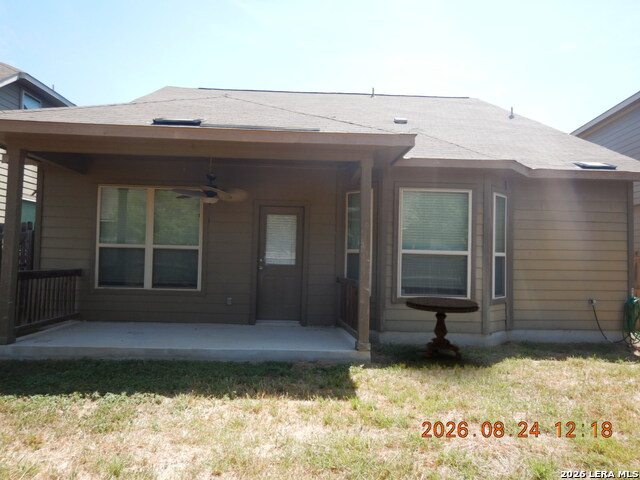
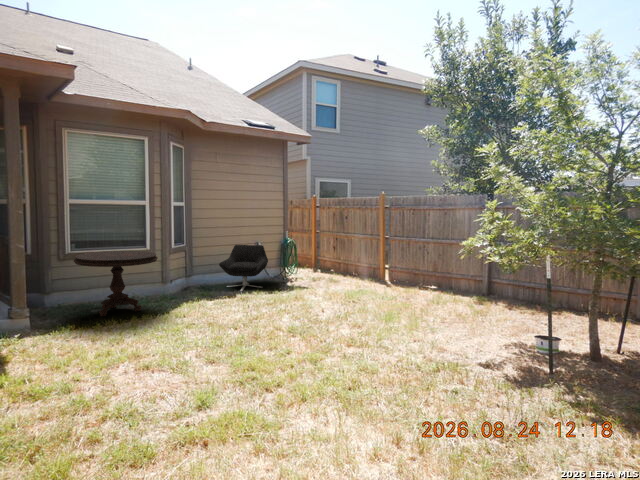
lounge chair: none [543,300,608,355] -> present [219,245,268,291]

